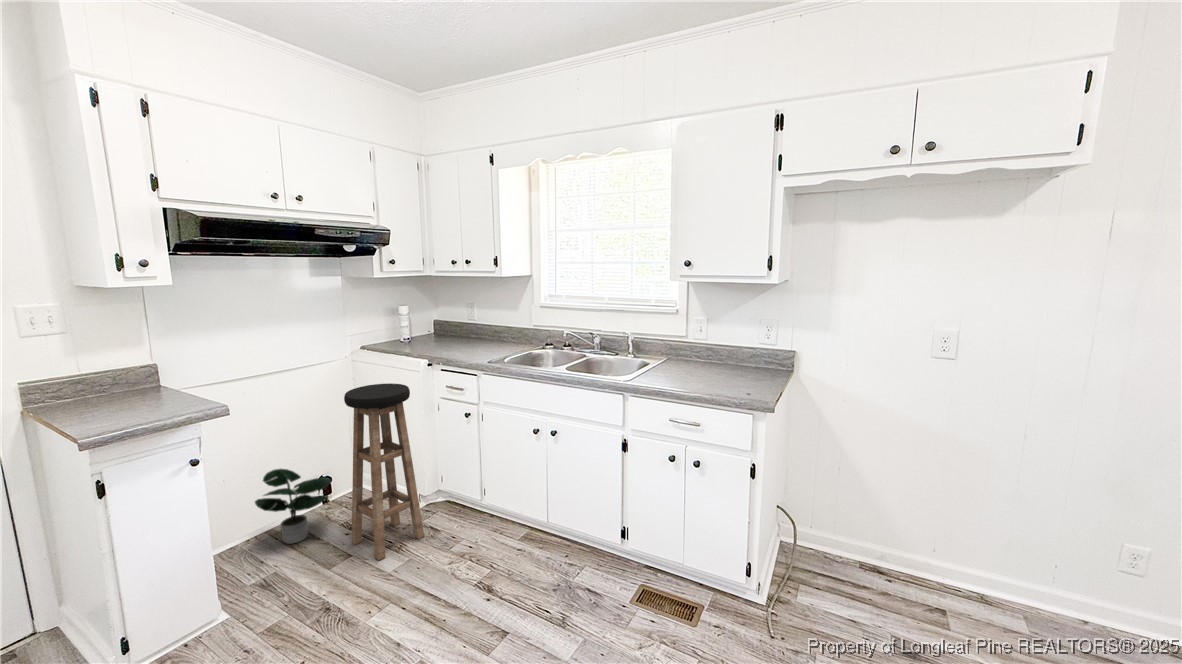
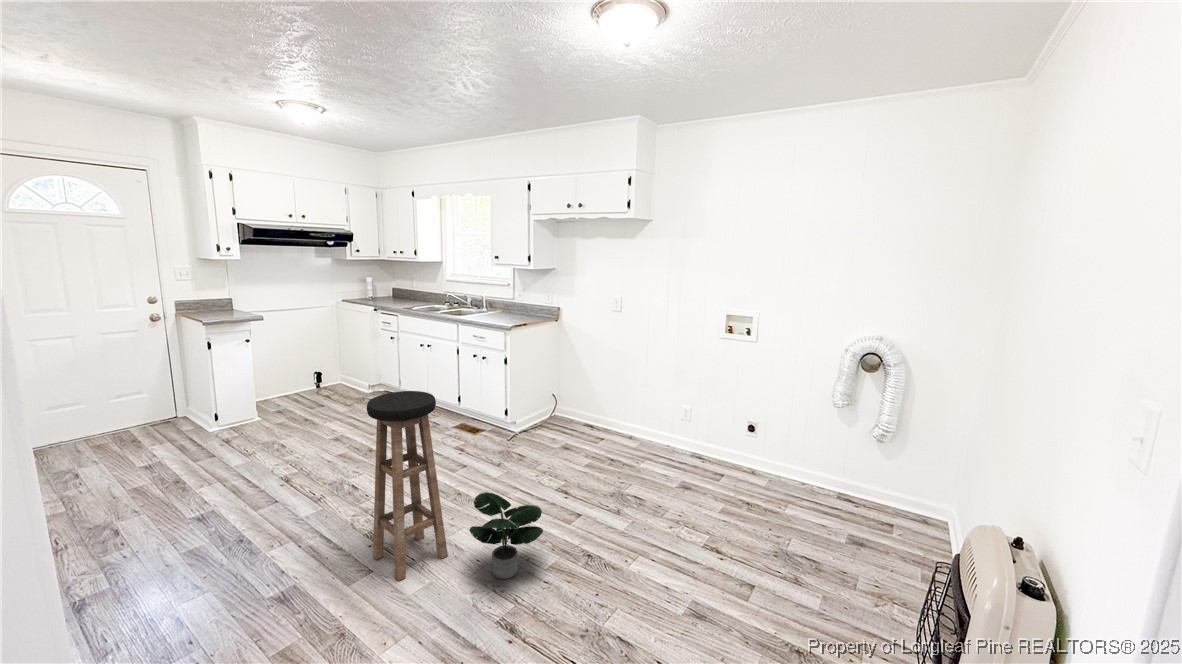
potted plant: present [255,469,331,544] -> present [469,492,543,579]

